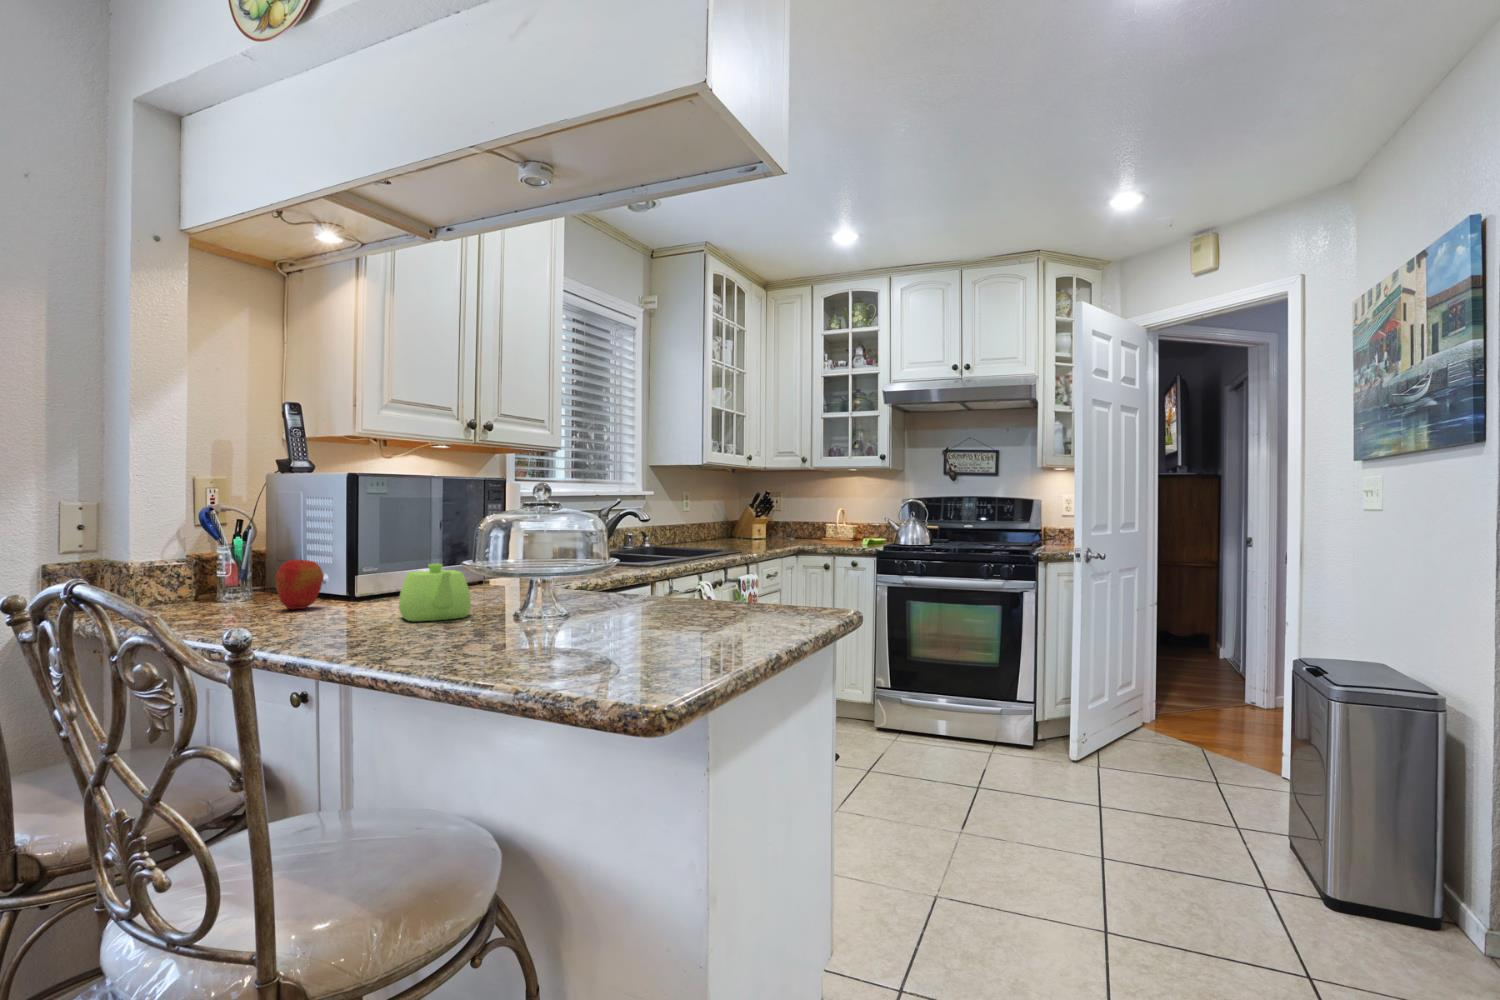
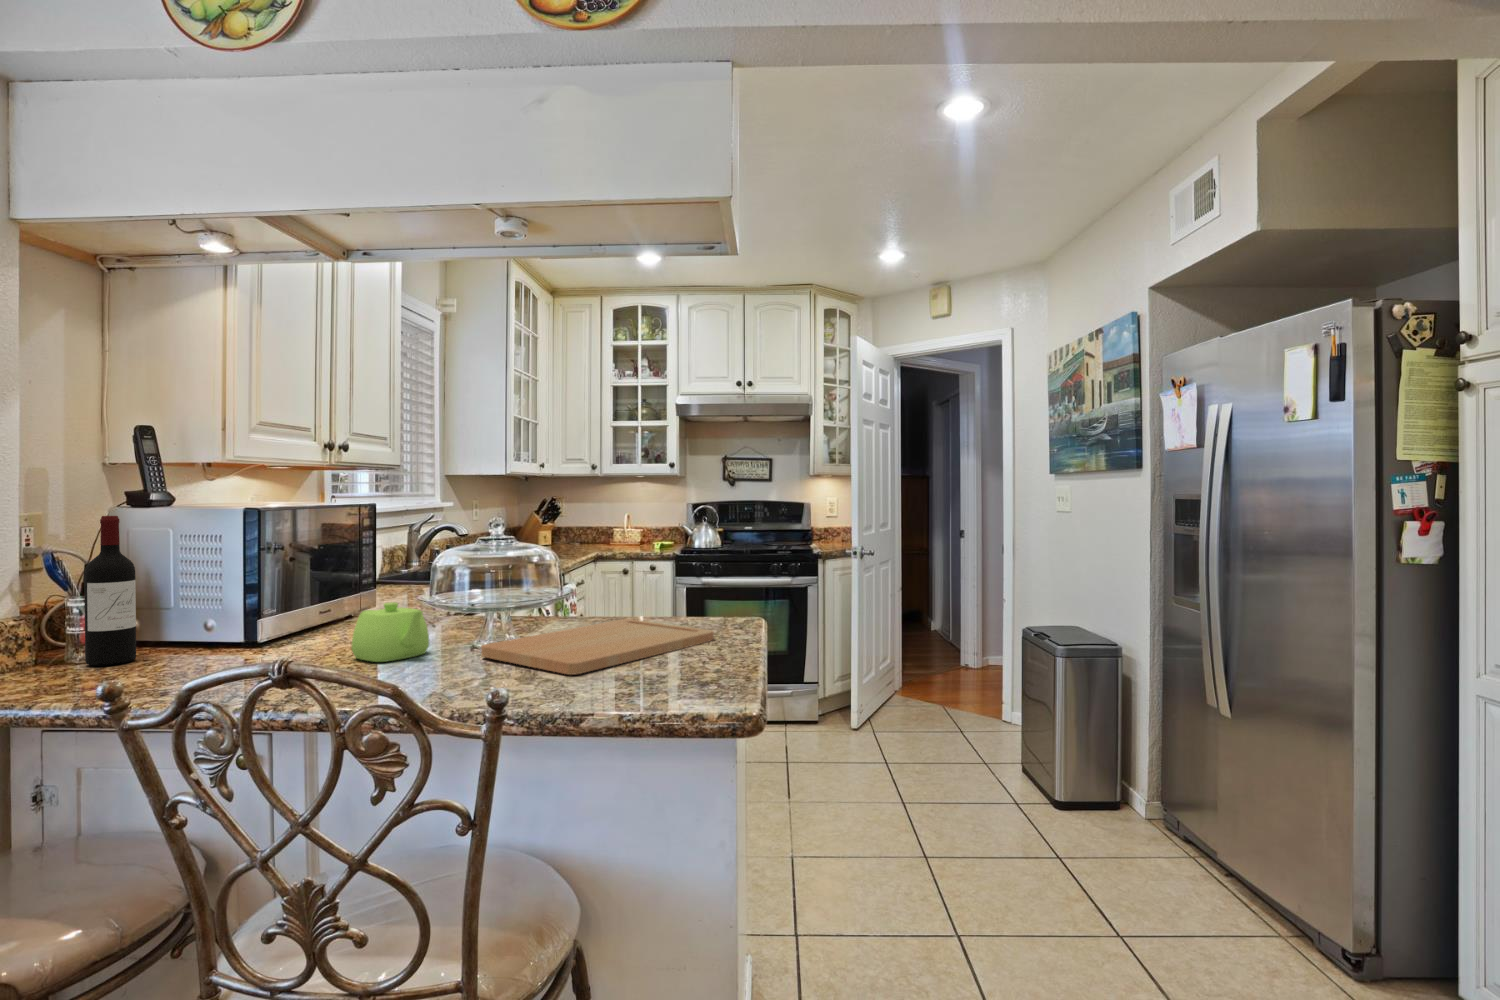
wine bottle: none [221,476,264,606] -> present [84,516,136,666]
apple: present [276,559,324,609] -> none [177,603,231,662]
cutting board: none [498,600,755,649] -> present [481,619,714,674]

